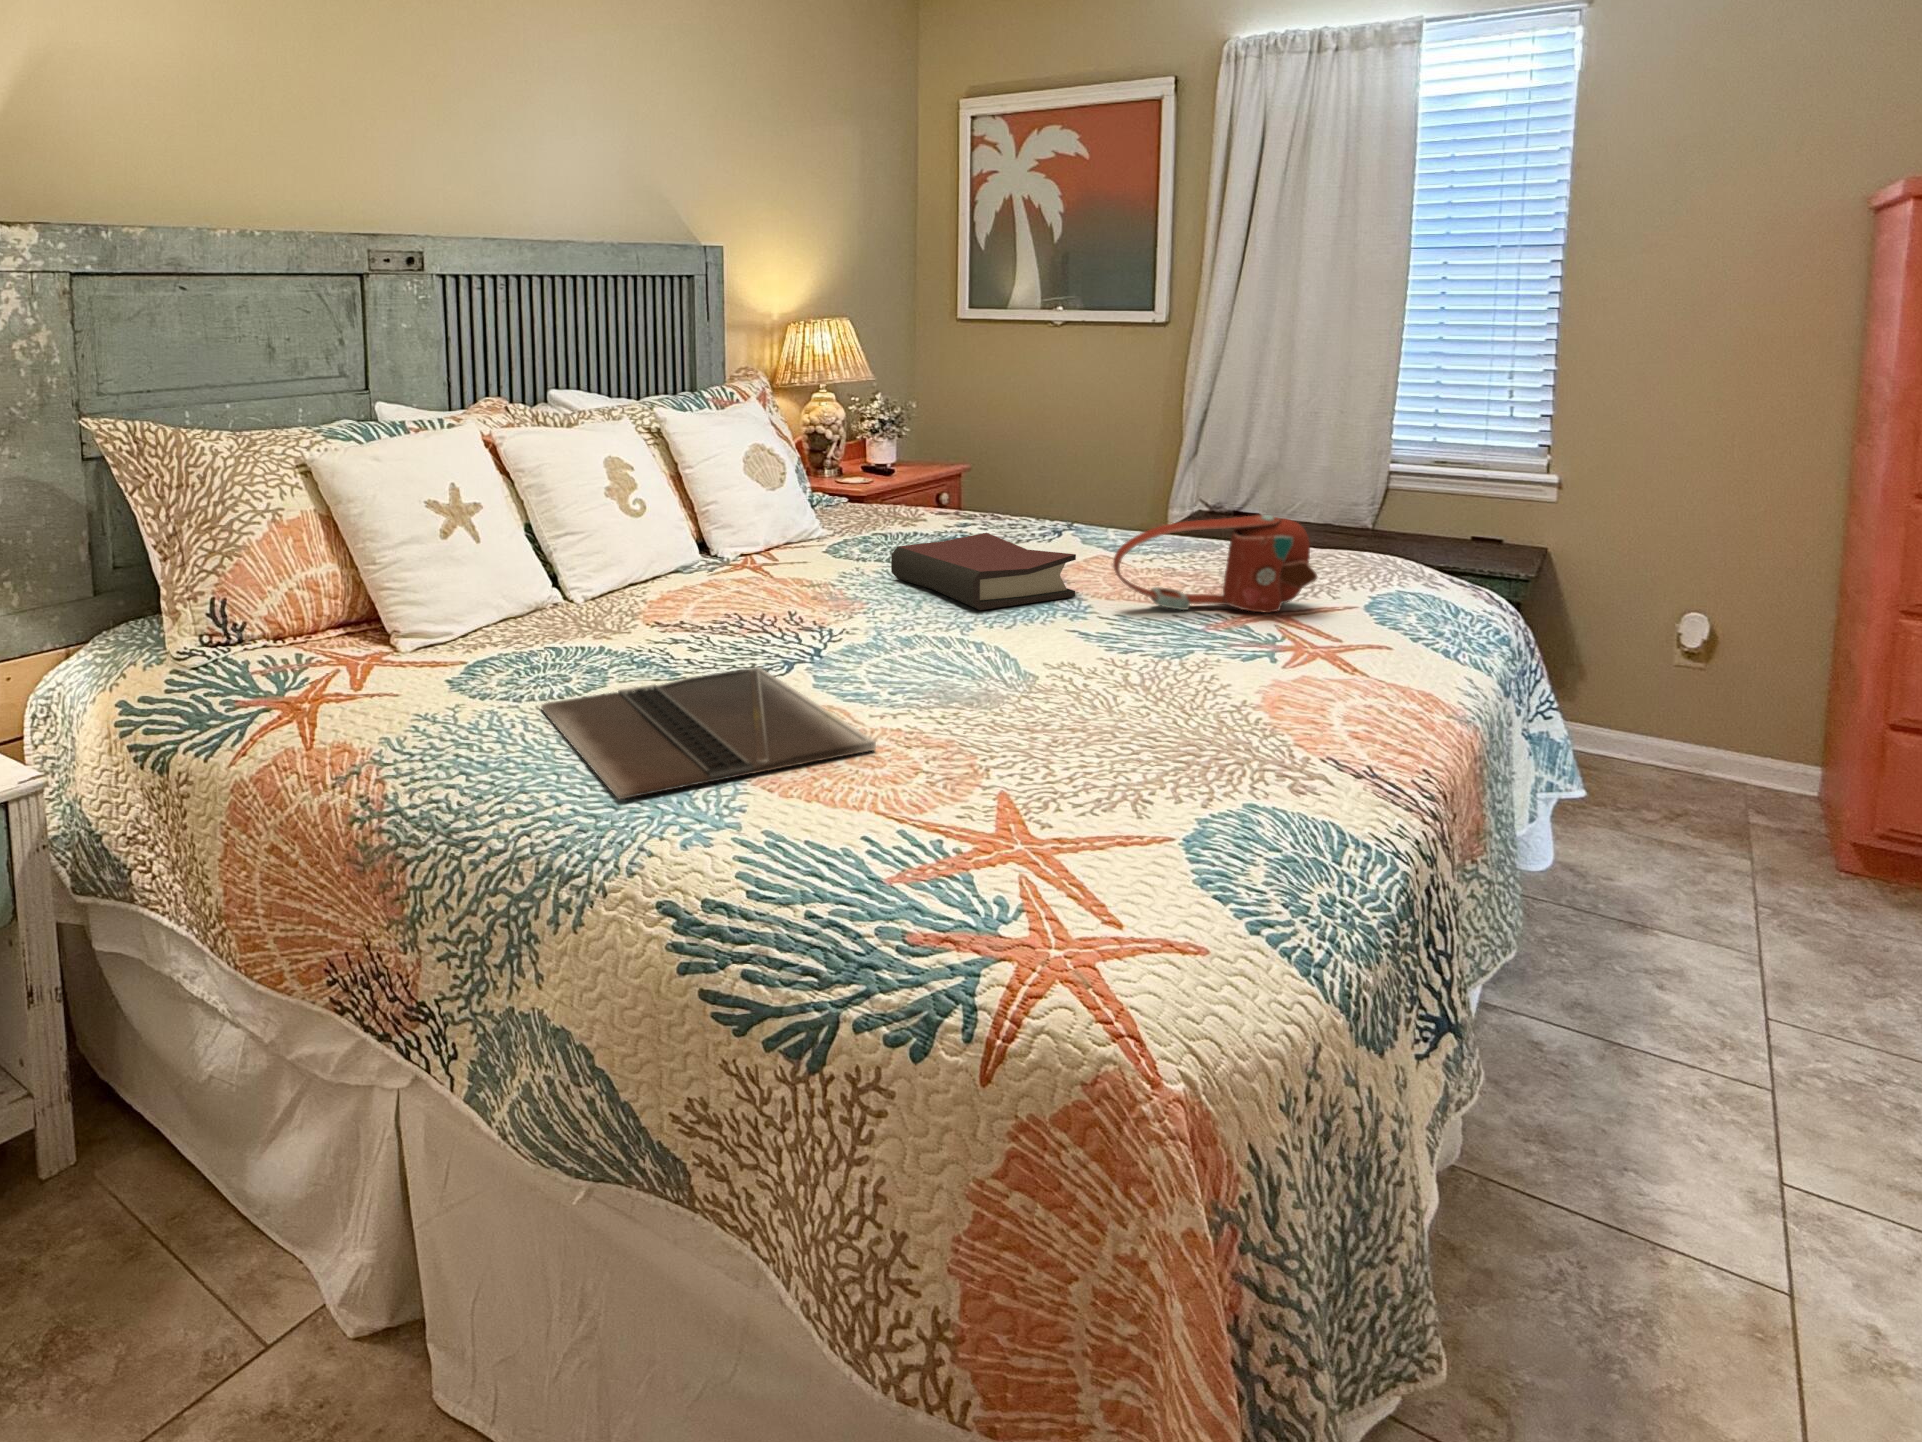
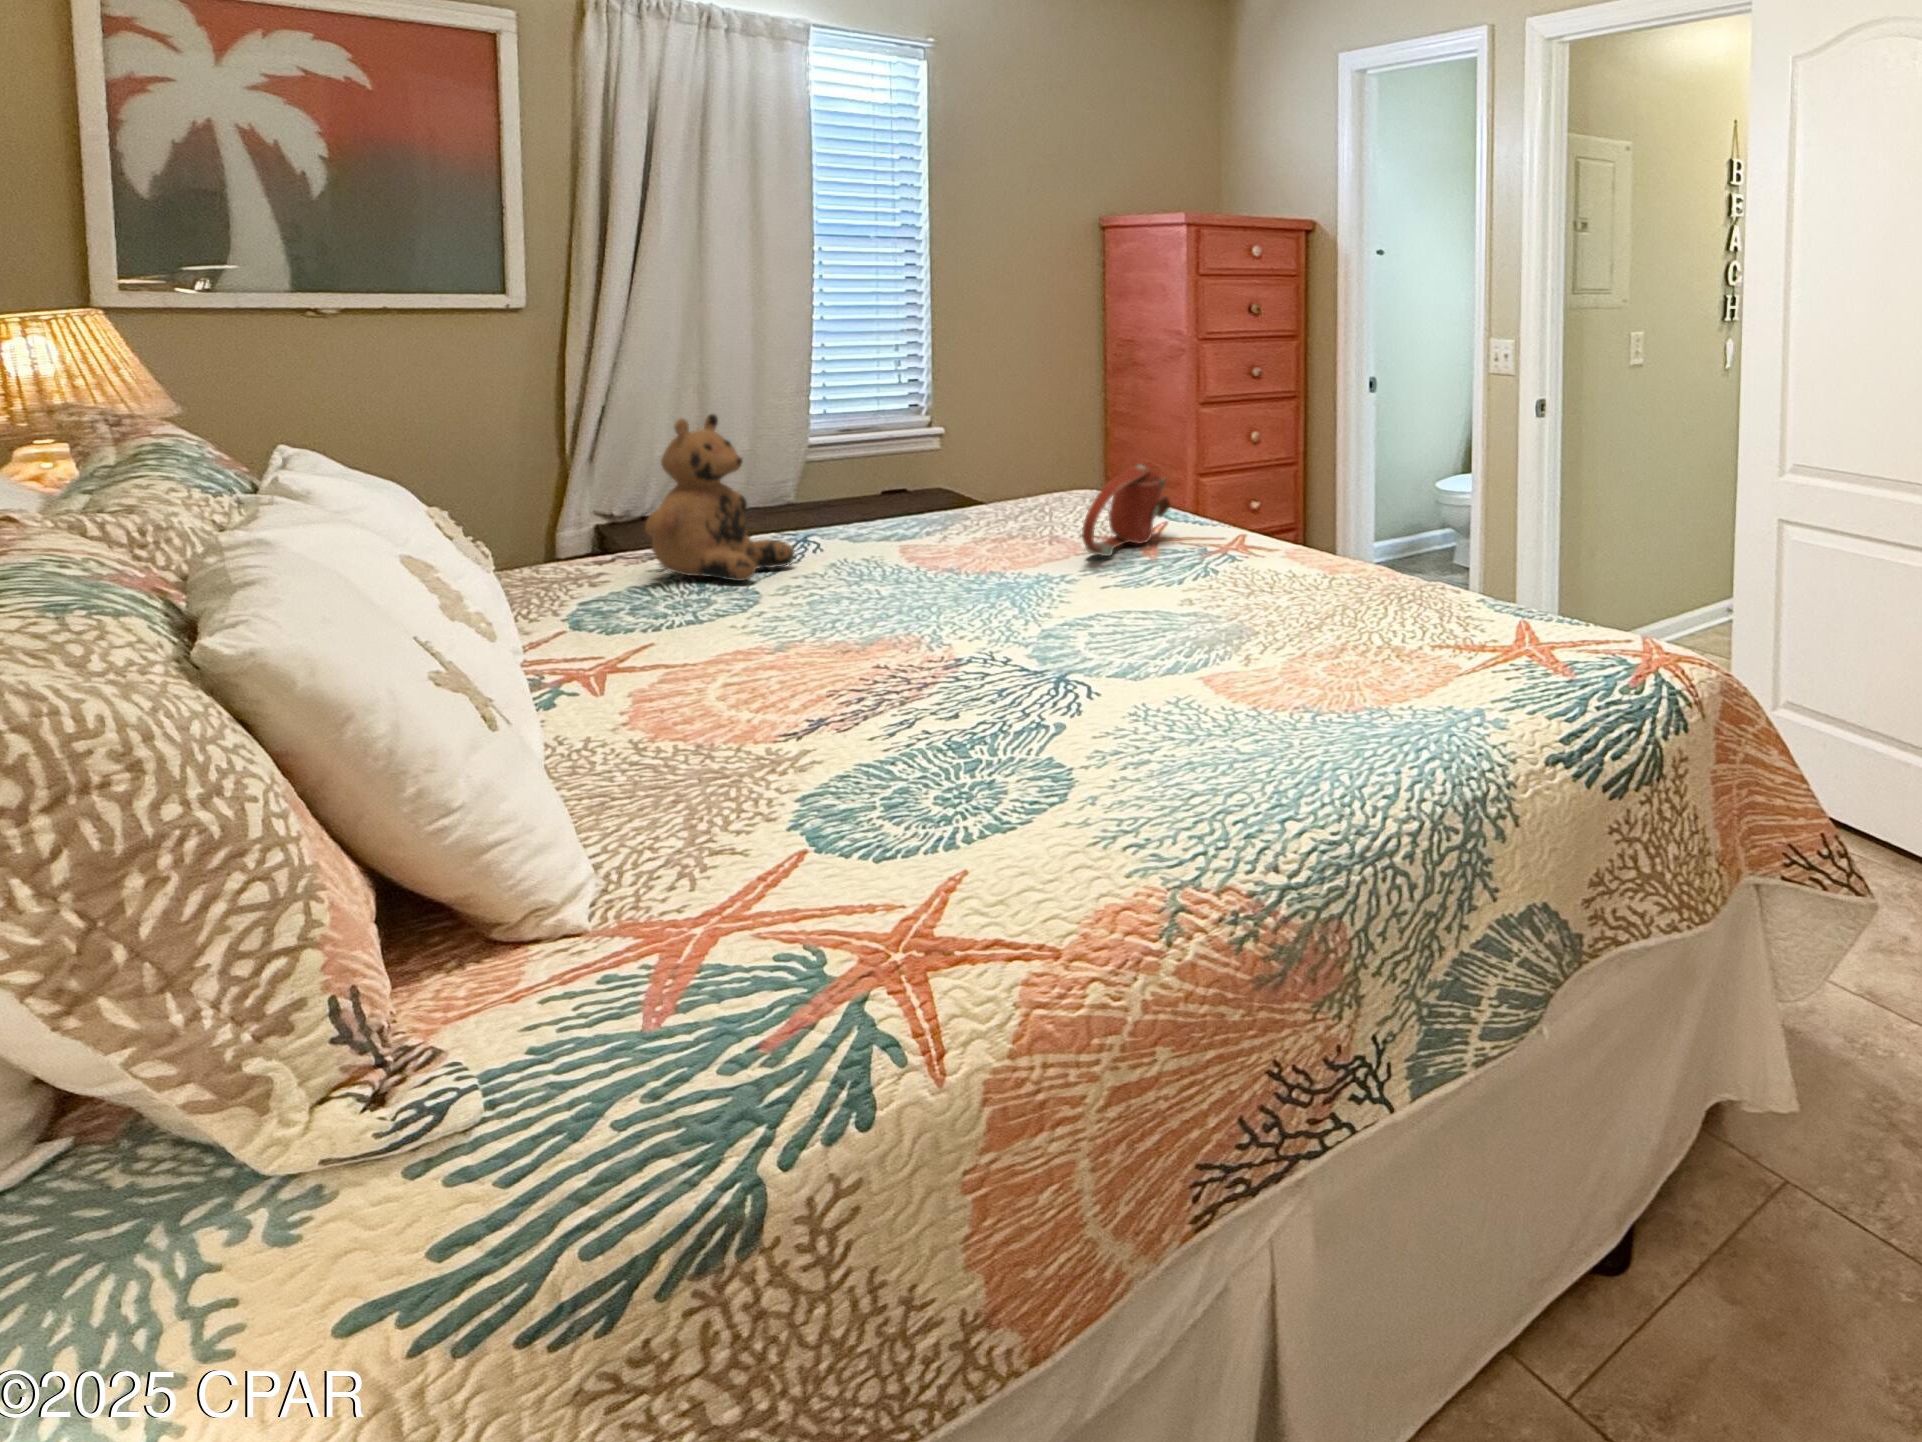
teddy bear: none [894,409,999,546] -> present [645,414,794,581]
hardback book: present [891,533,1076,610] -> none [845,531,1026,609]
laptop: present [541,667,876,799] -> none [1101,660,1399,784]

